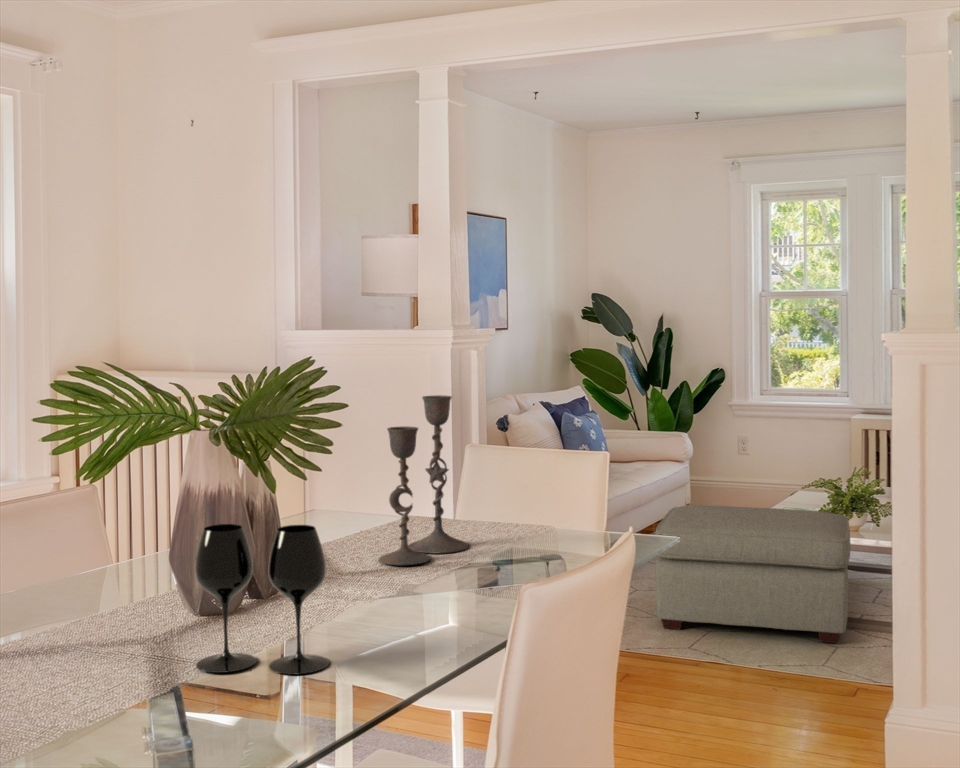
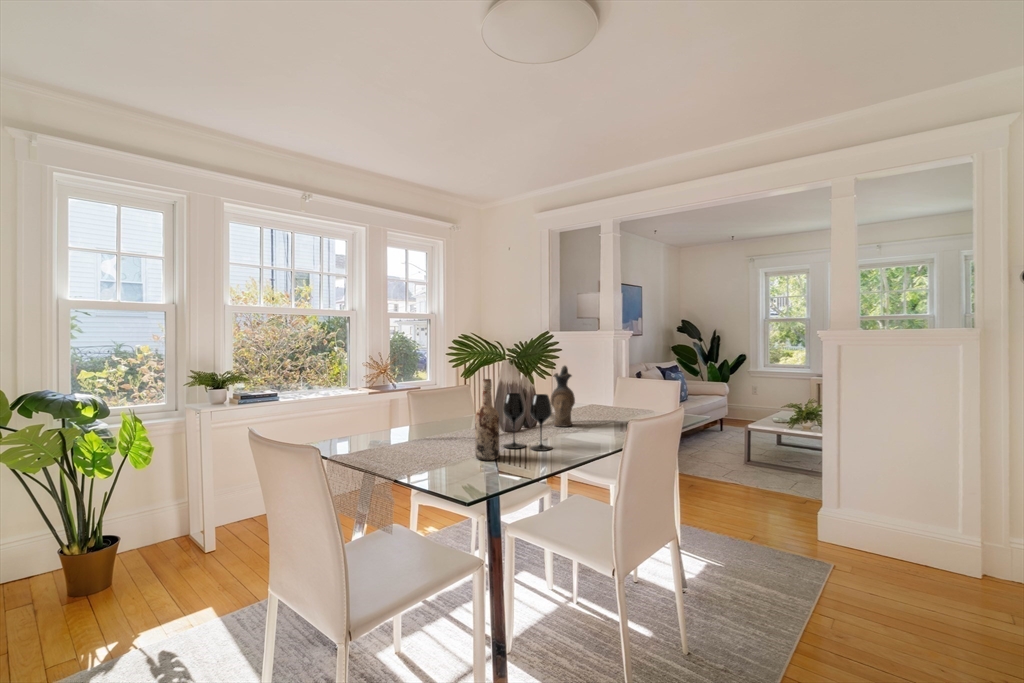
candlestick: present [379,395,469,565] -> none [576,352,614,420]
ceramic pitcher: none [317,435,379,590] -> present [550,366,575,427]
wine bottle: none [117,499,187,721] -> present [475,379,499,460]
ottoman: present [655,505,851,643] -> none [706,414,805,480]

